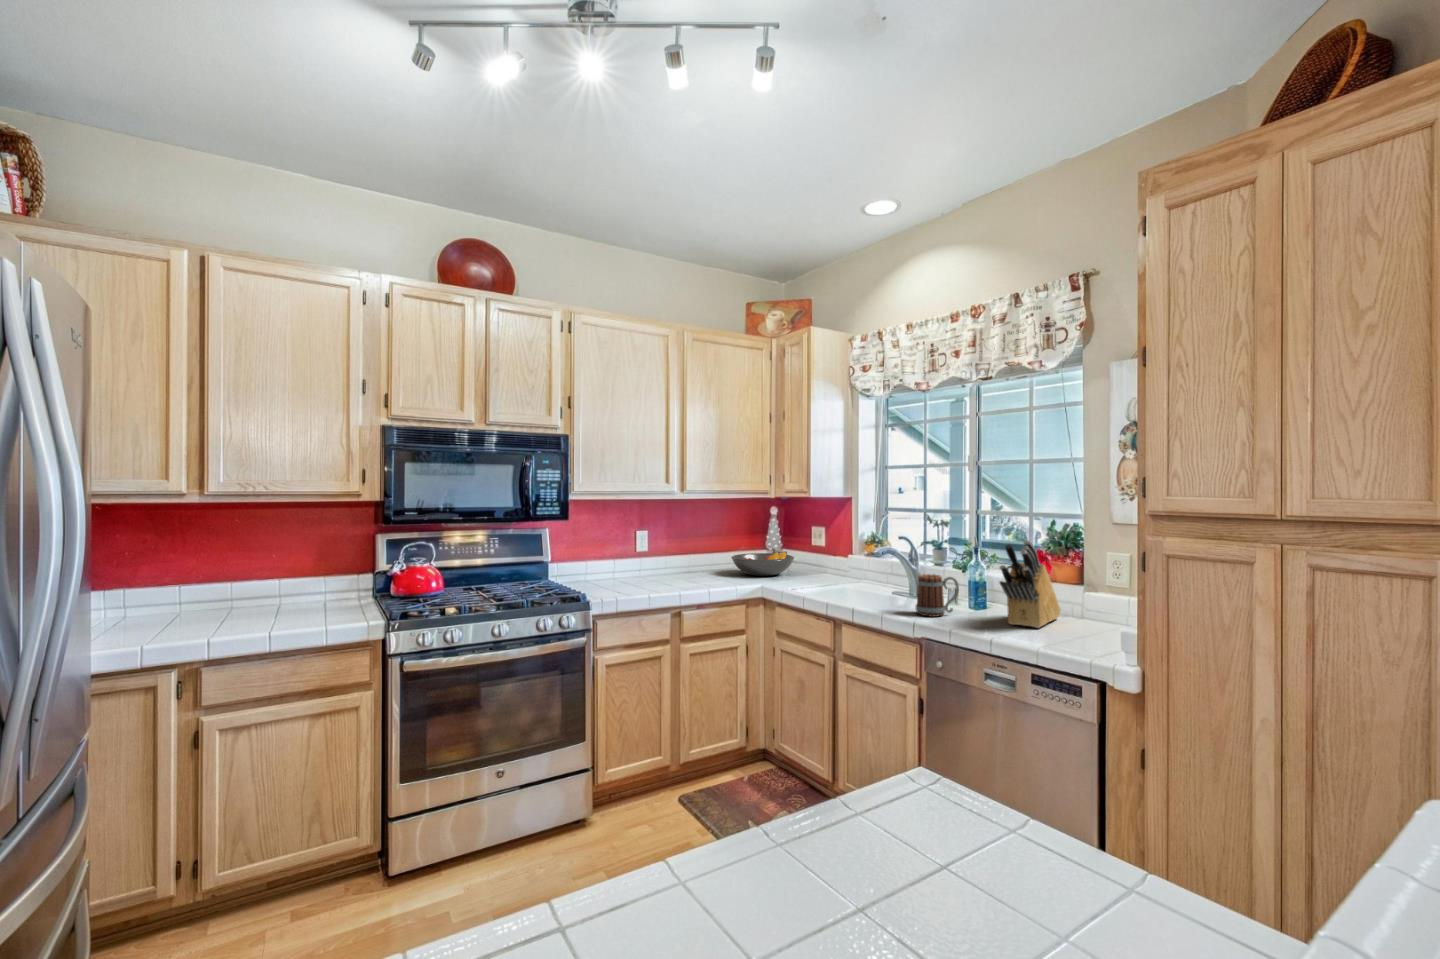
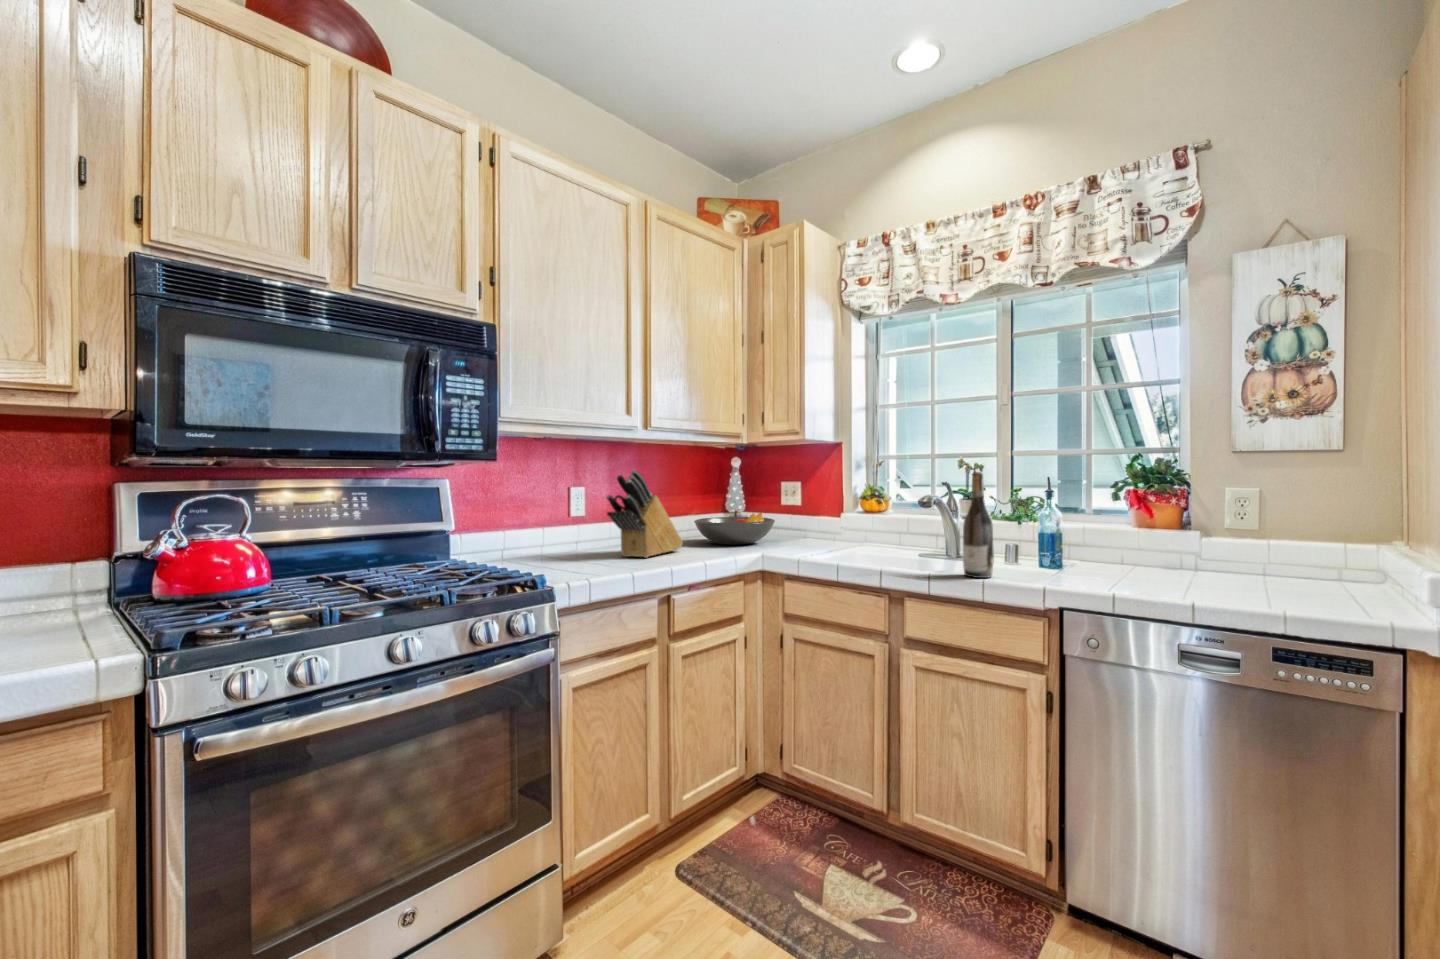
wine bottle: none [873,535,894,612] -> present [963,472,994,578]
knife block: present [1000,541,1060,628] -> present [606,470,683,558]
mug: present [916,574,959,617] -> none [1020,523,1077,579]

